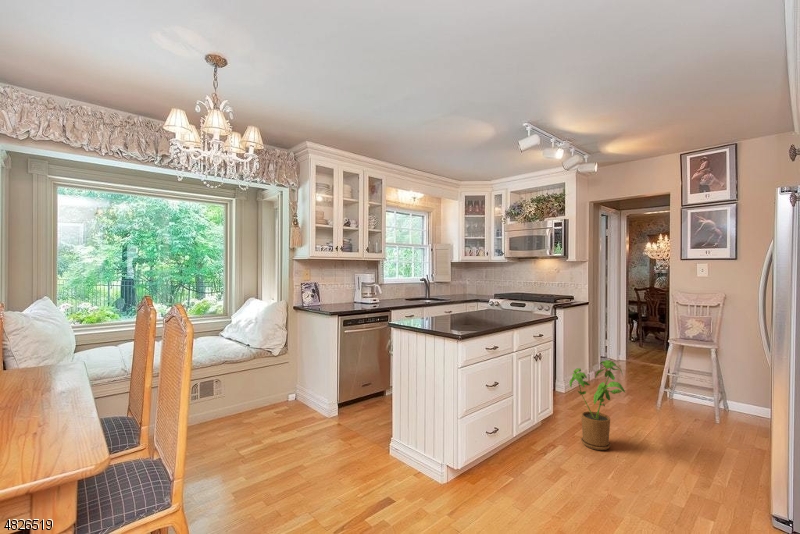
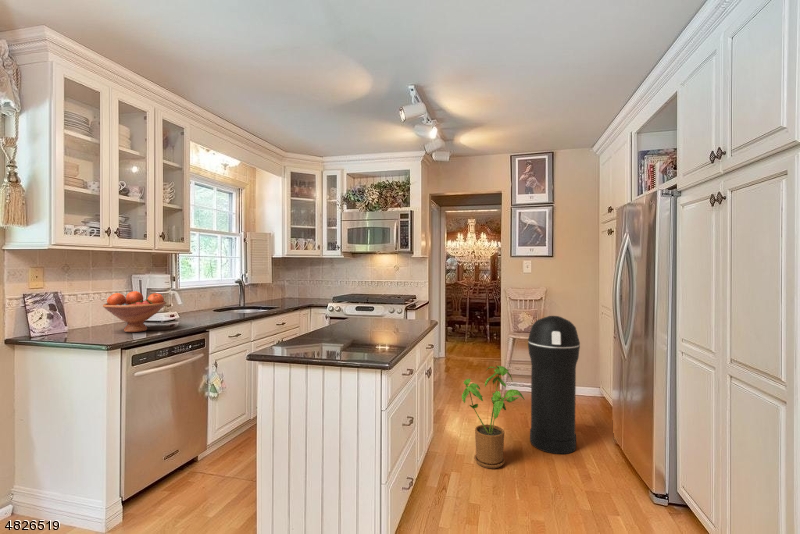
fruit bowl: none [334,283,365,308] -> present [103,291,166,332]
trash can: none [652,319,713,461] -> present [528,316,580,454]

